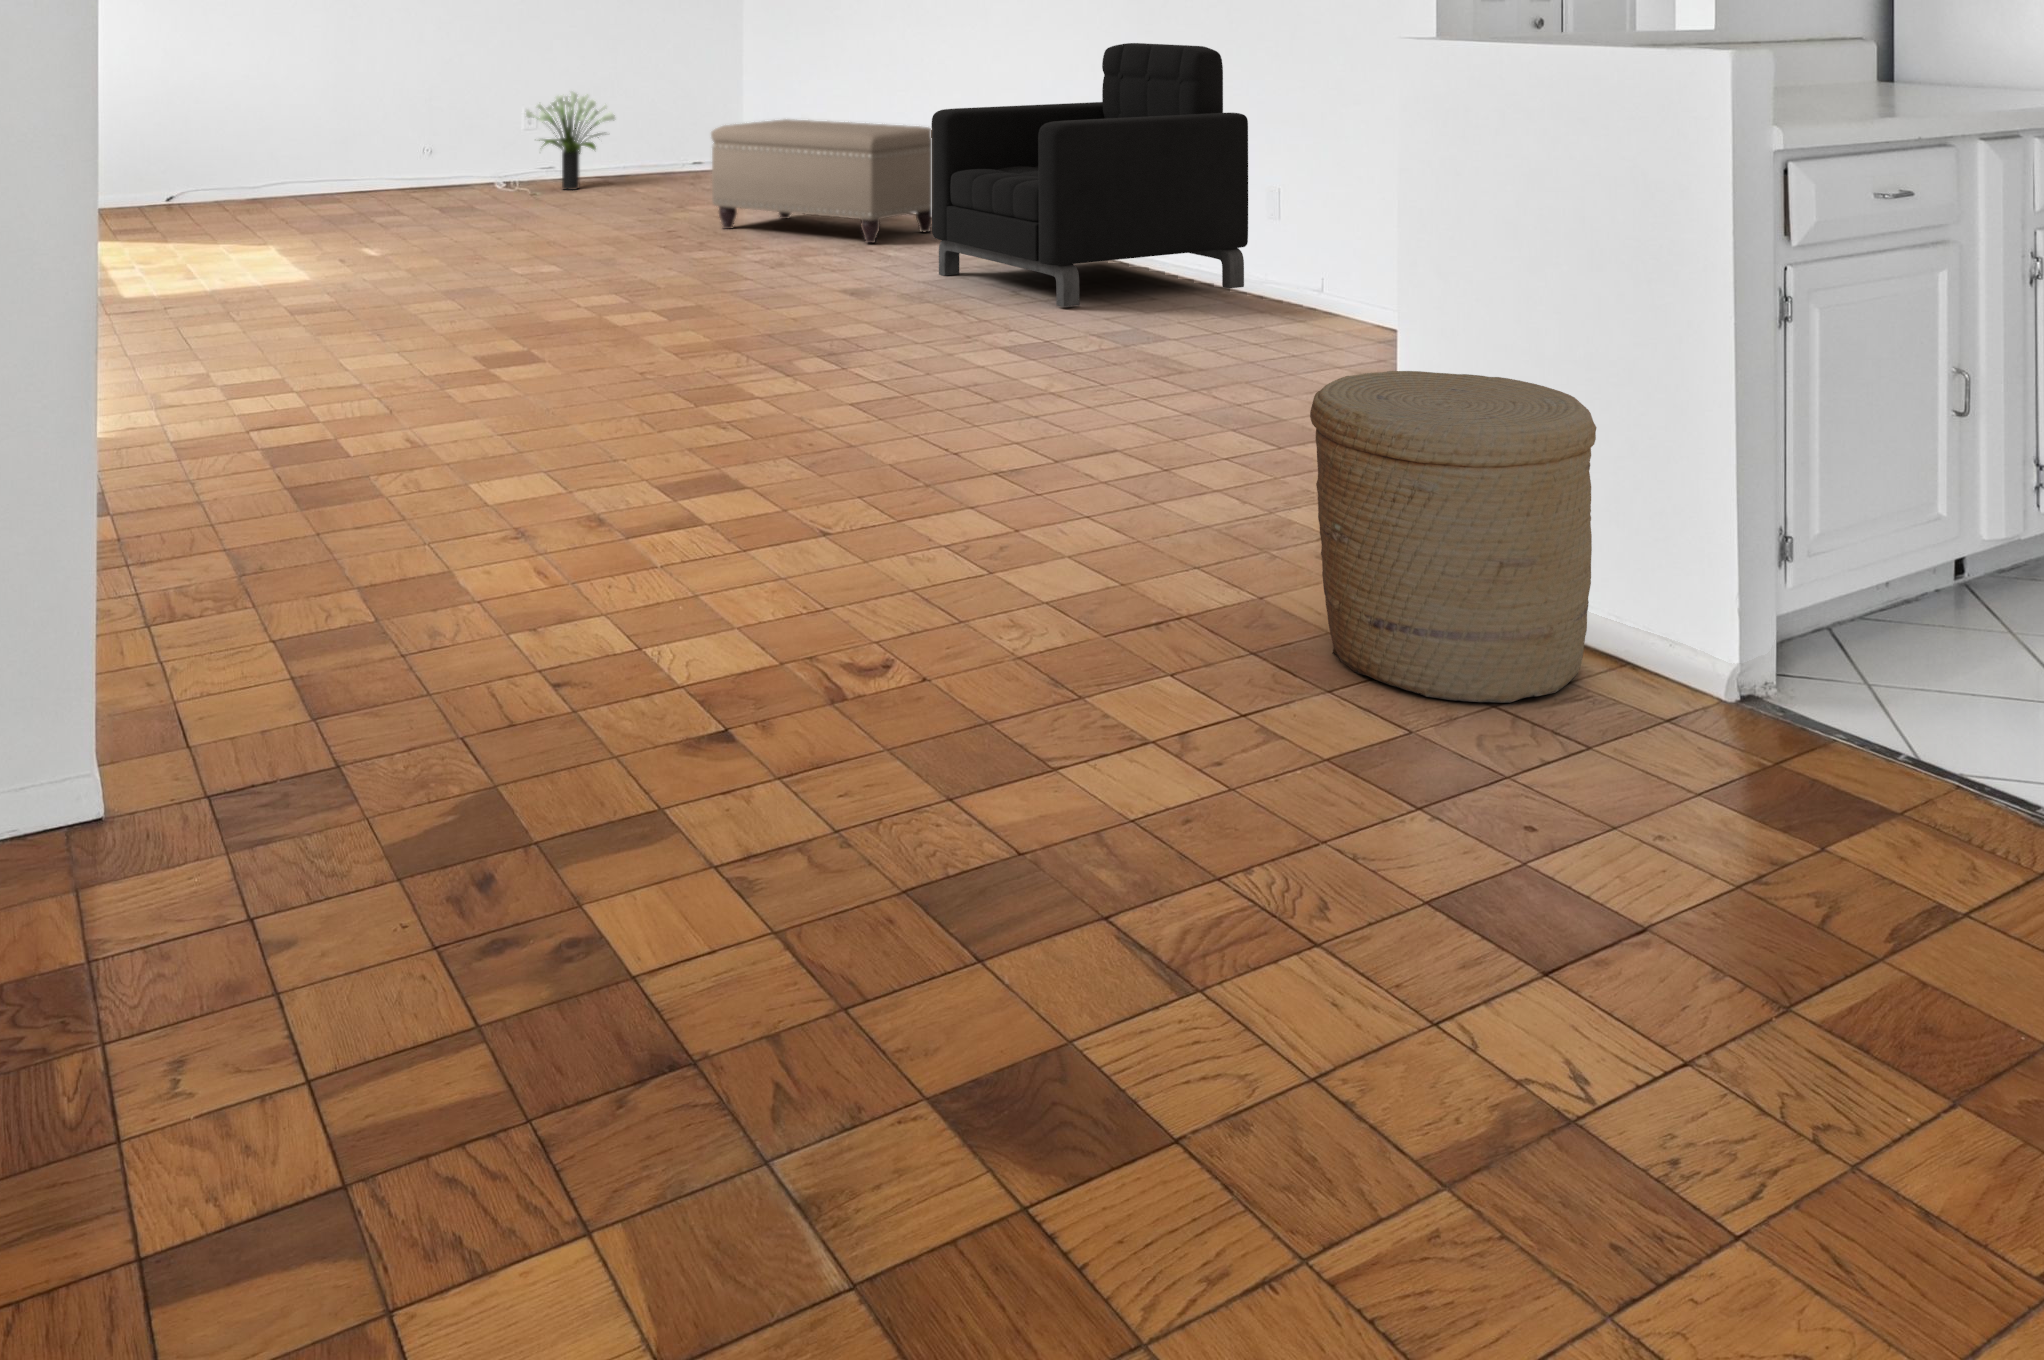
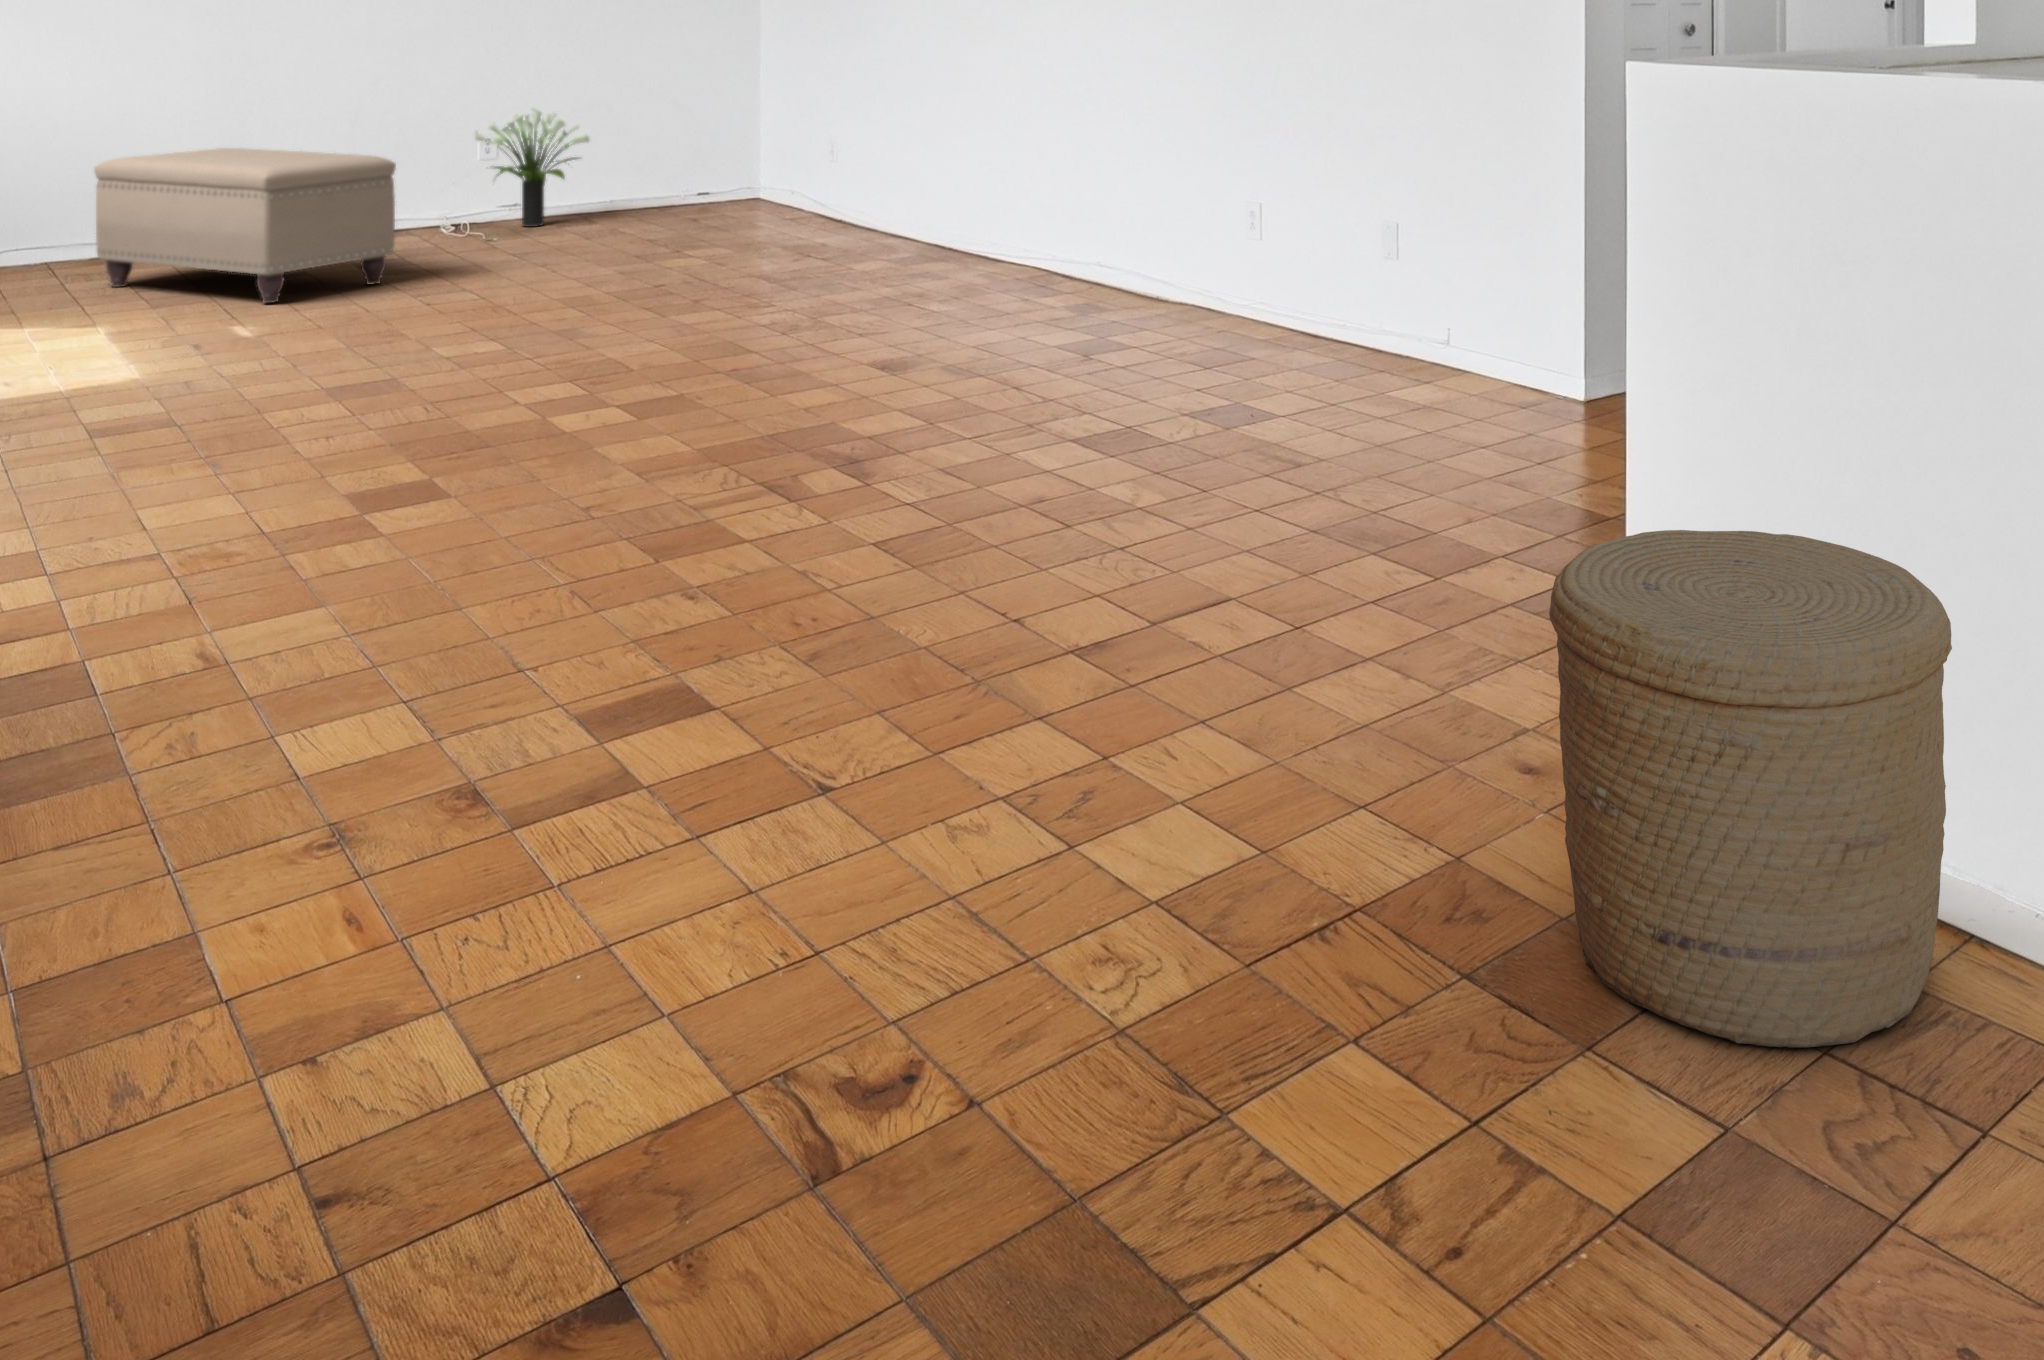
armchair: present [931,43,1248,307] -> none [975,51,1349,371]
ottoman: present [711,119,932,243] -> present [94,148,396,303]

